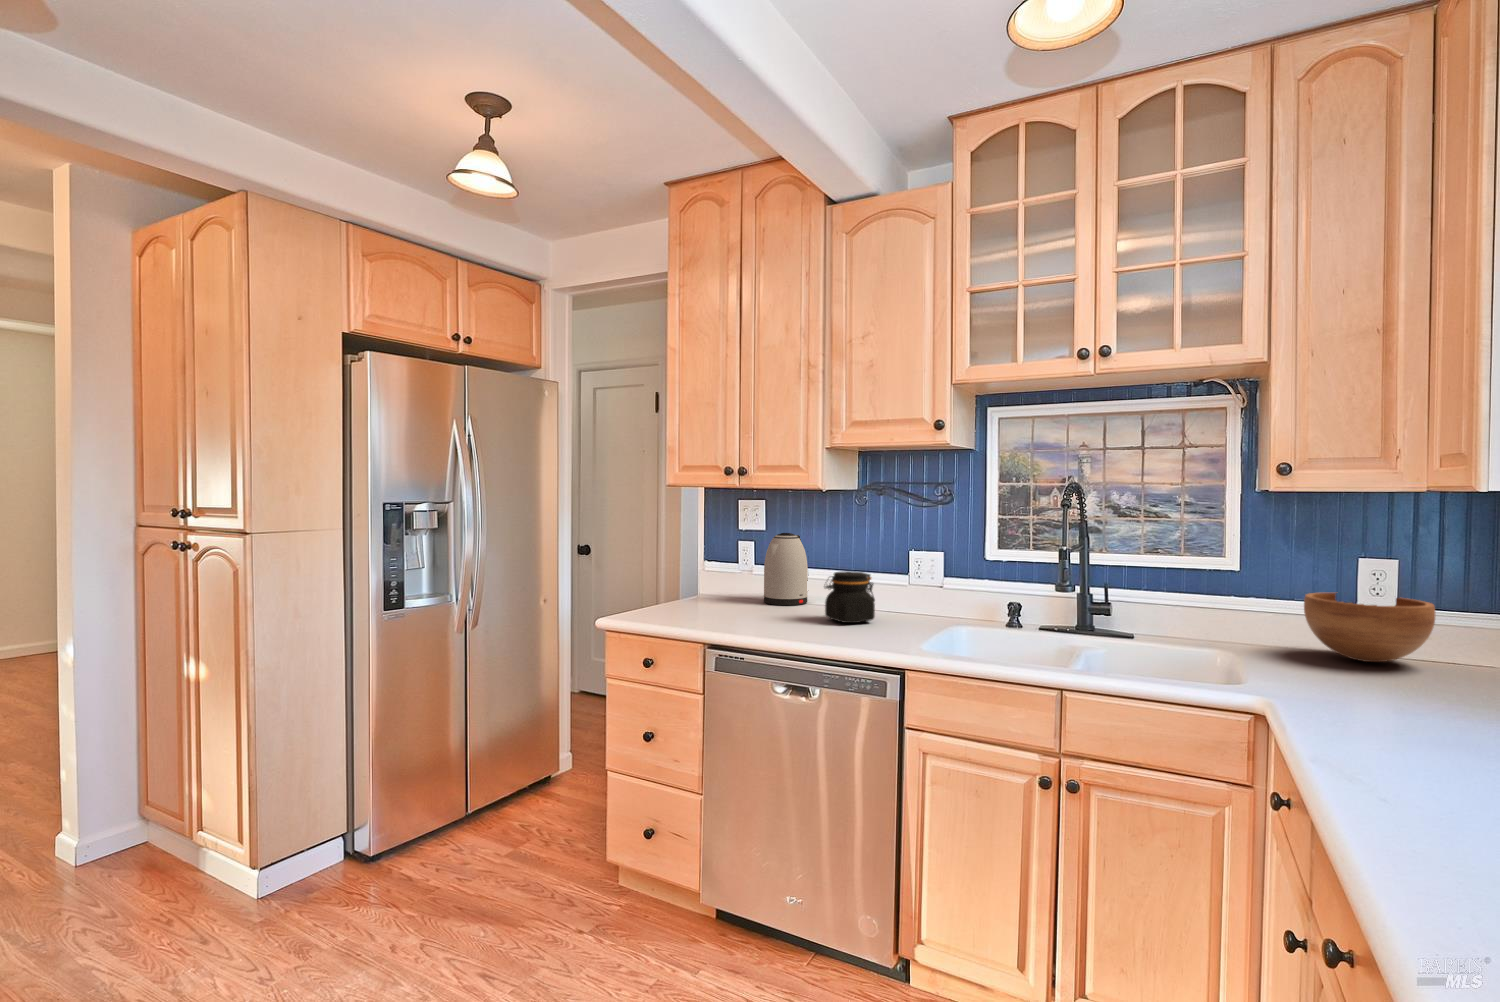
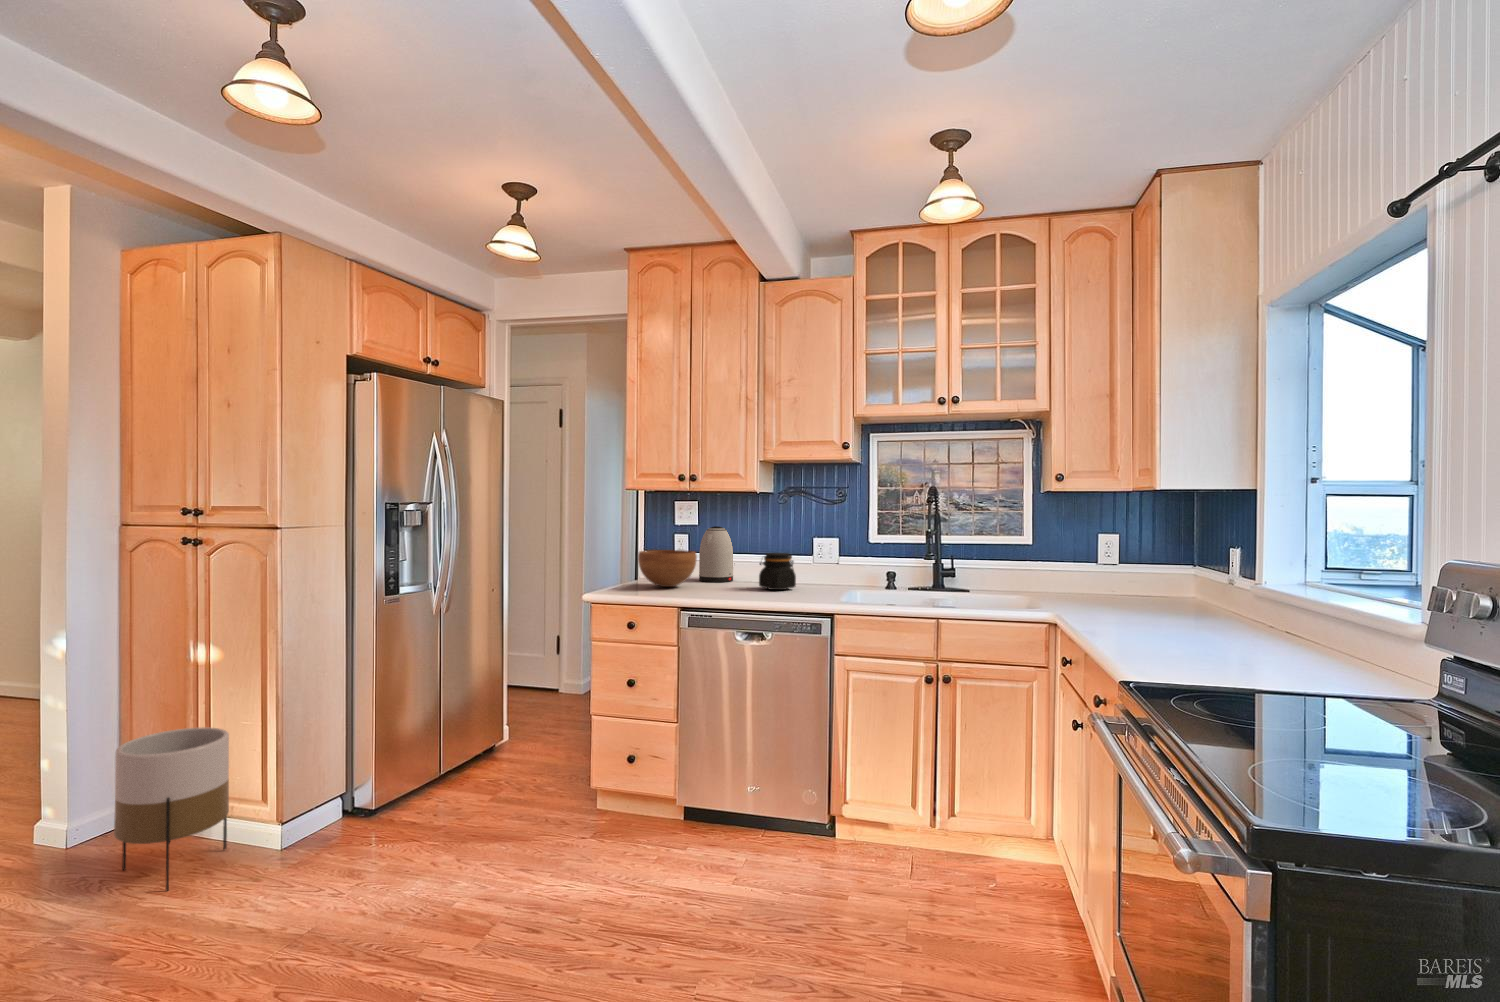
bowl: present [1304,593,1435,662] -> present [638,550,697,587]
planter: none [73,754,206,944] -> present [114,727,229,891]

